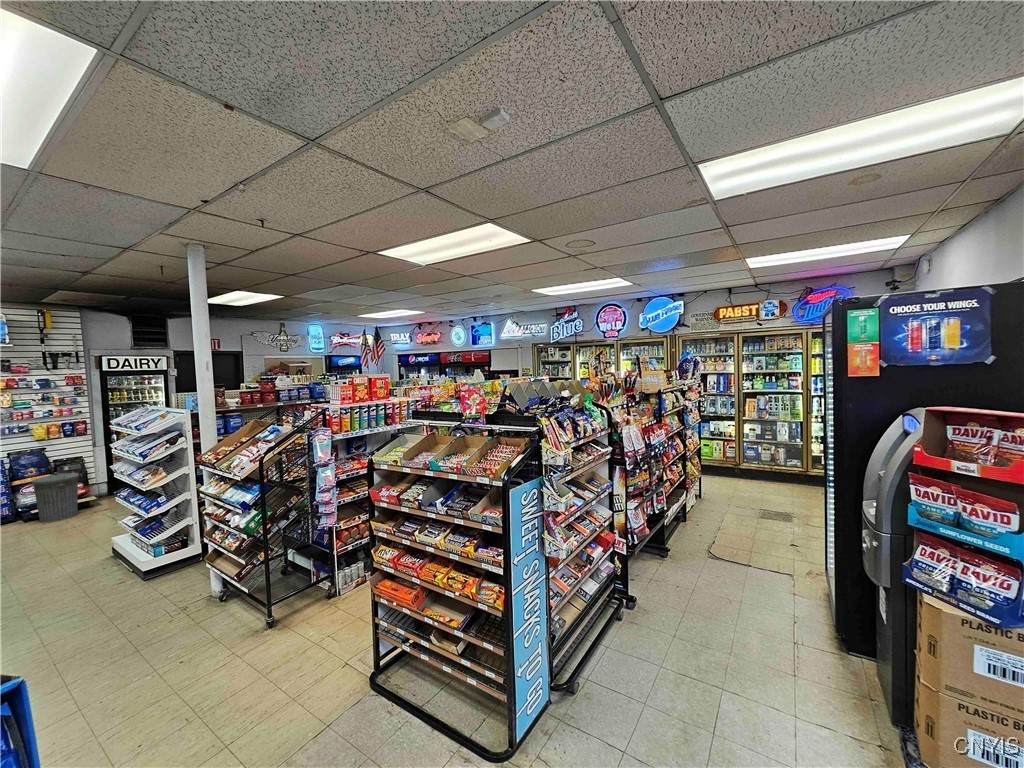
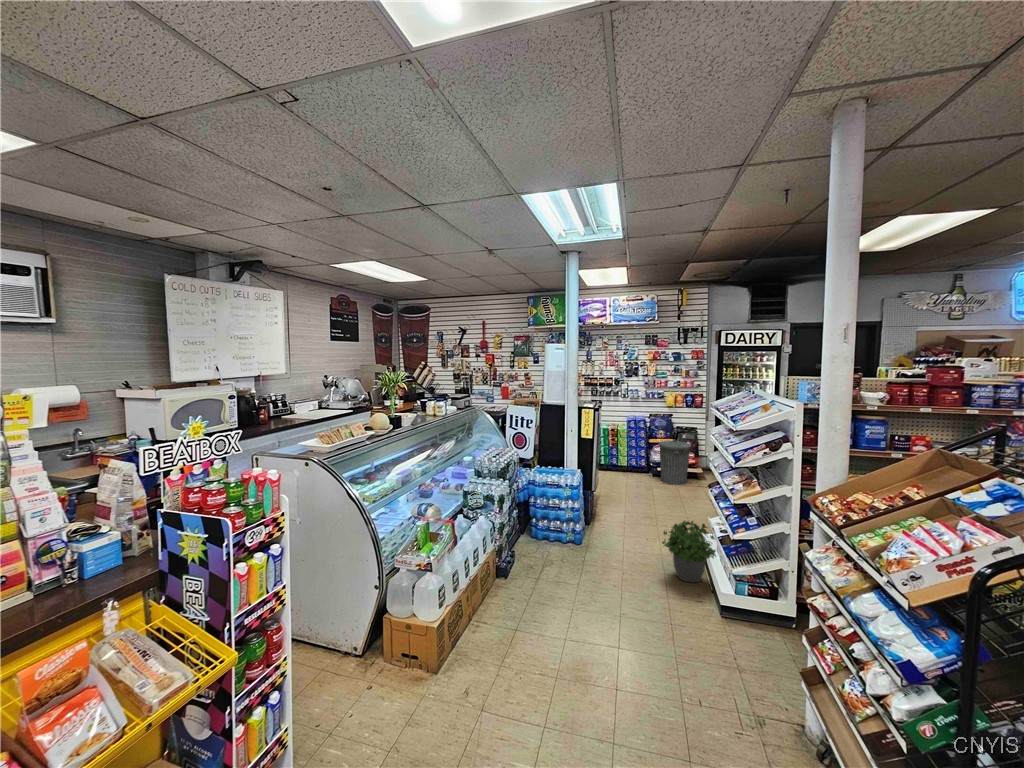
potted plant: none [73,522,134,575] -> present [662,521,716,583]

